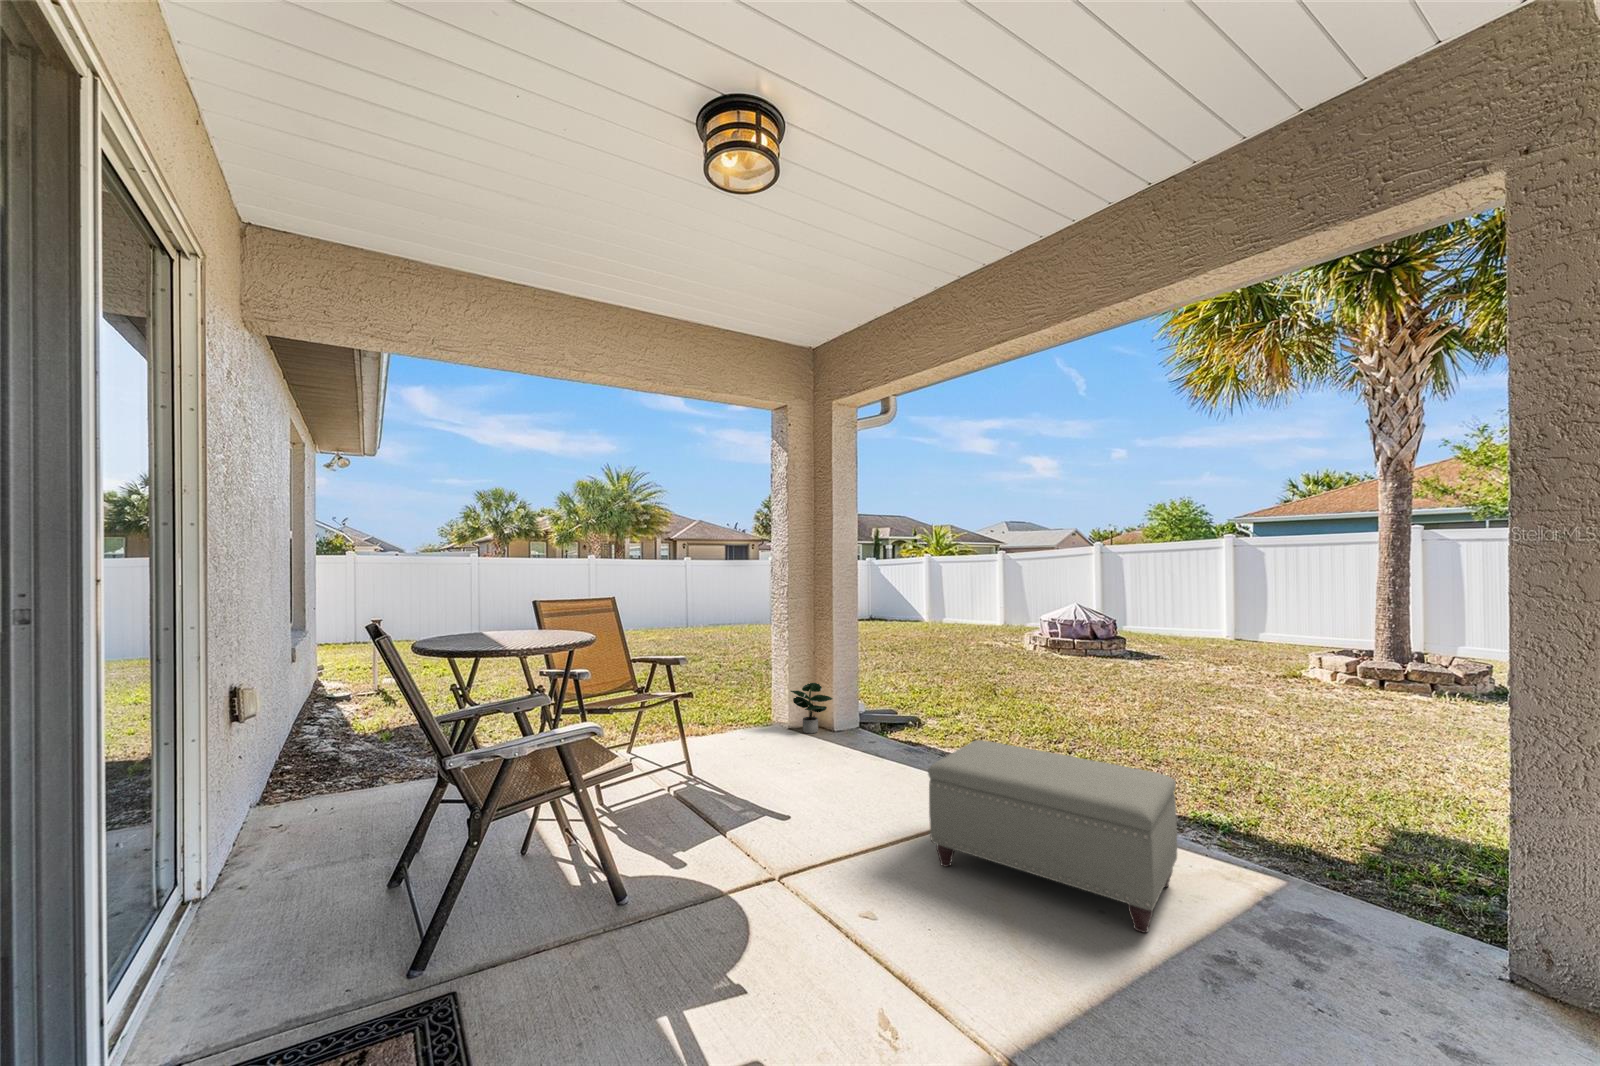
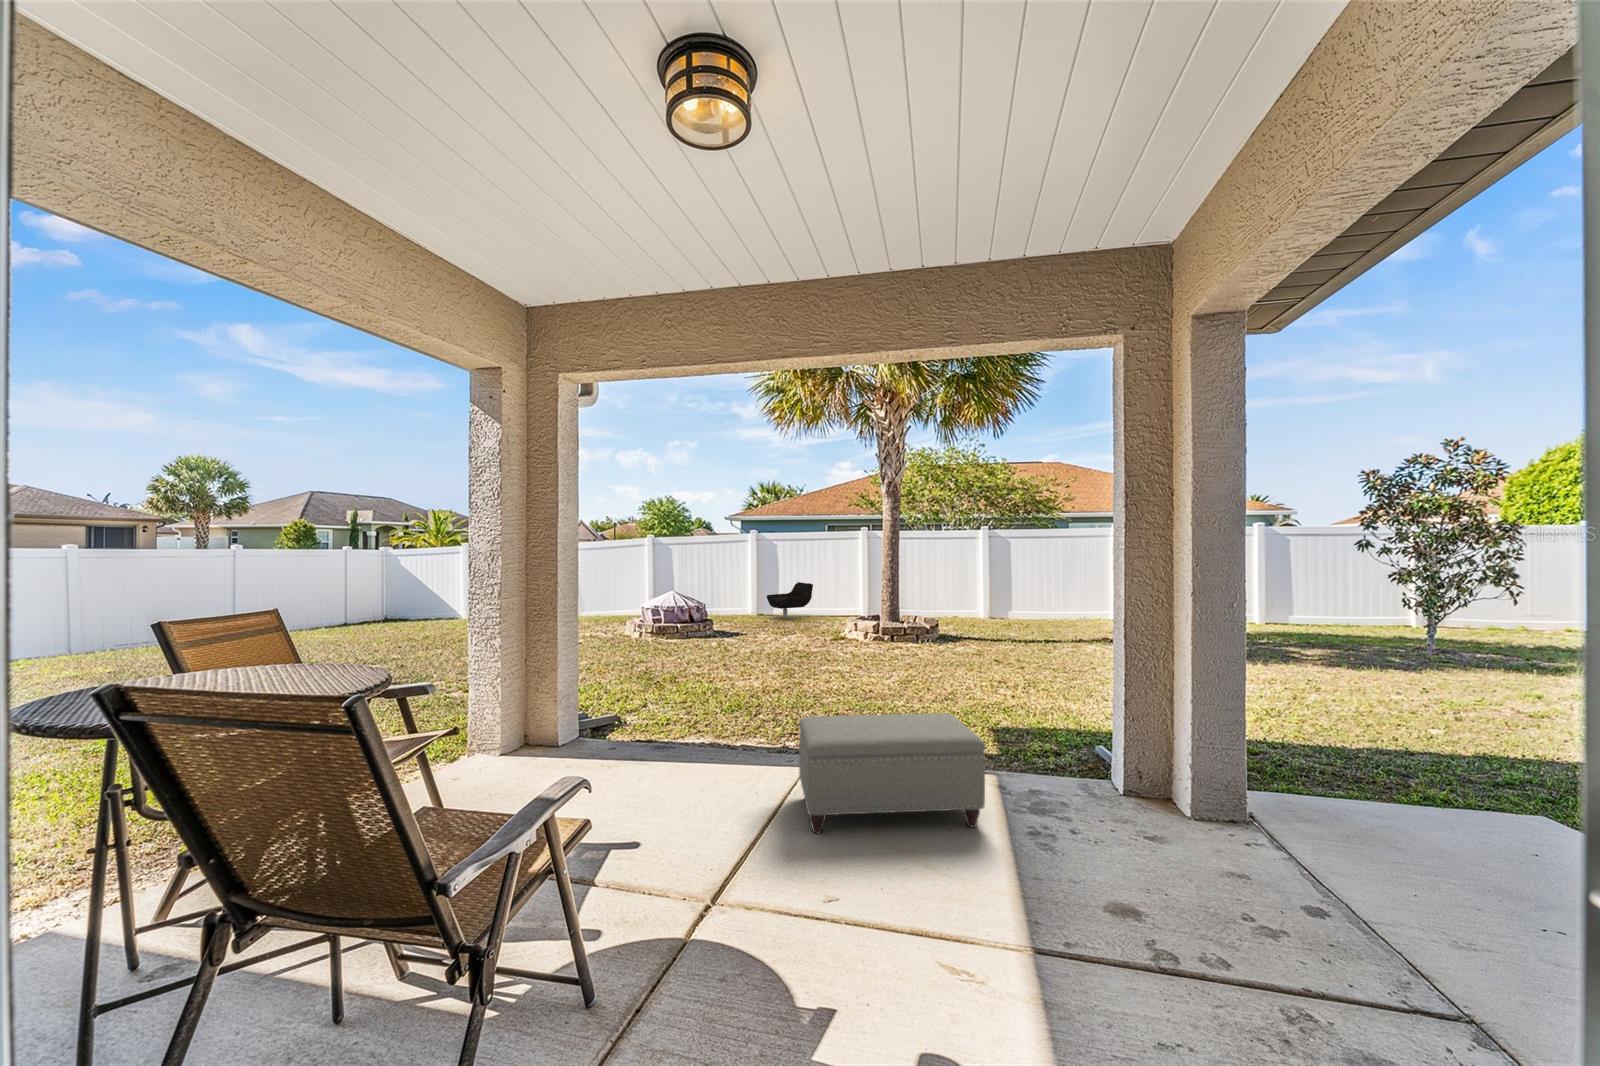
lounge chair: none [1212,600,1281,647] -> present [767,582,813,620]
potted plant: present [791,683,833,733] -> none [505,698,561,757]

